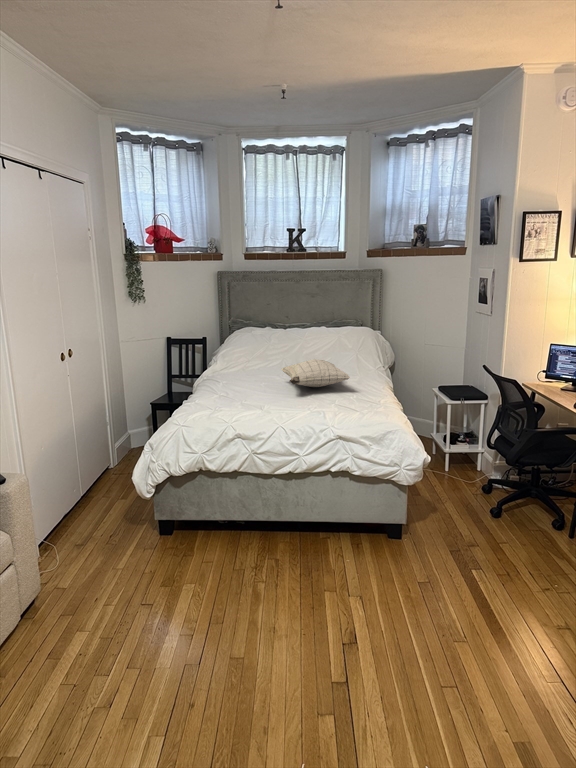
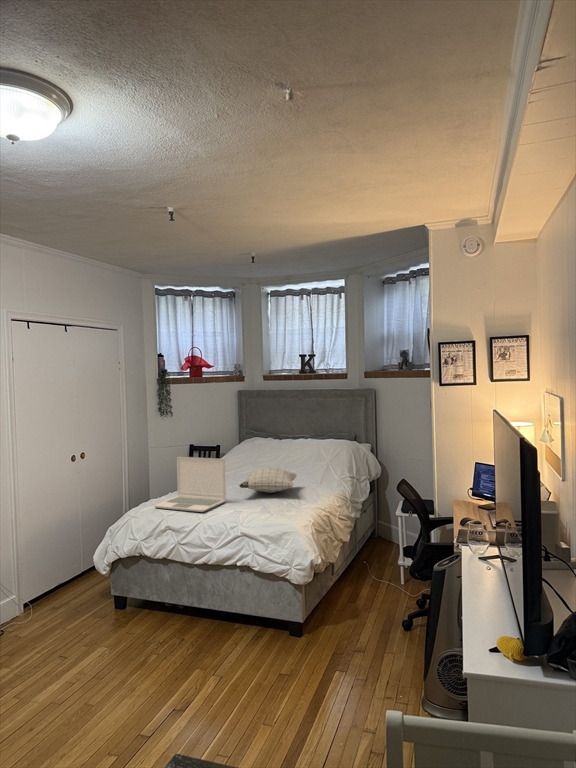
laptop: none [204,352,280,415] -> present [154,457,226,512]

